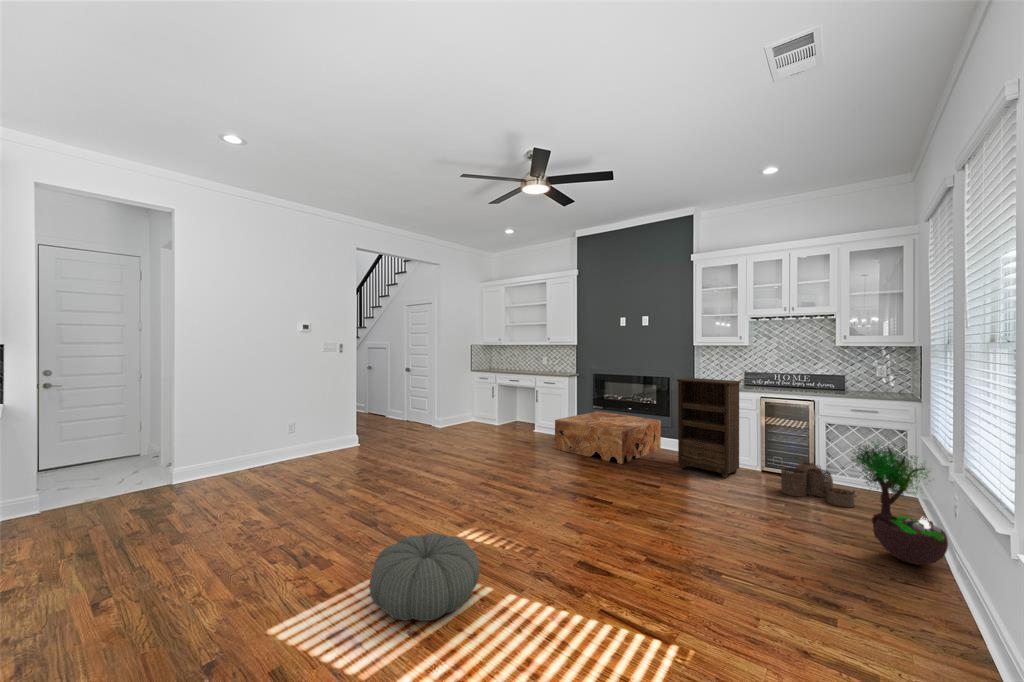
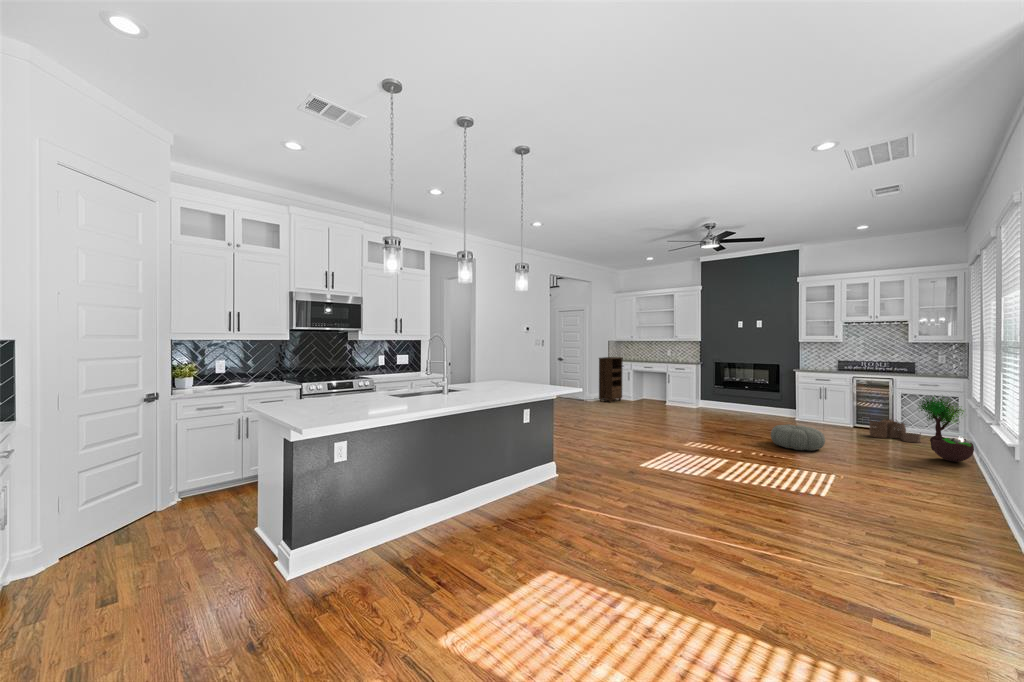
bookshelf: present [677,378,741,478] -> present [599,357,623,402]
coffee table: present [555,411,661,464] -> none [694,390,772,422]
pouf: present [369,533,479,621] -> present [771,424,825,451]

